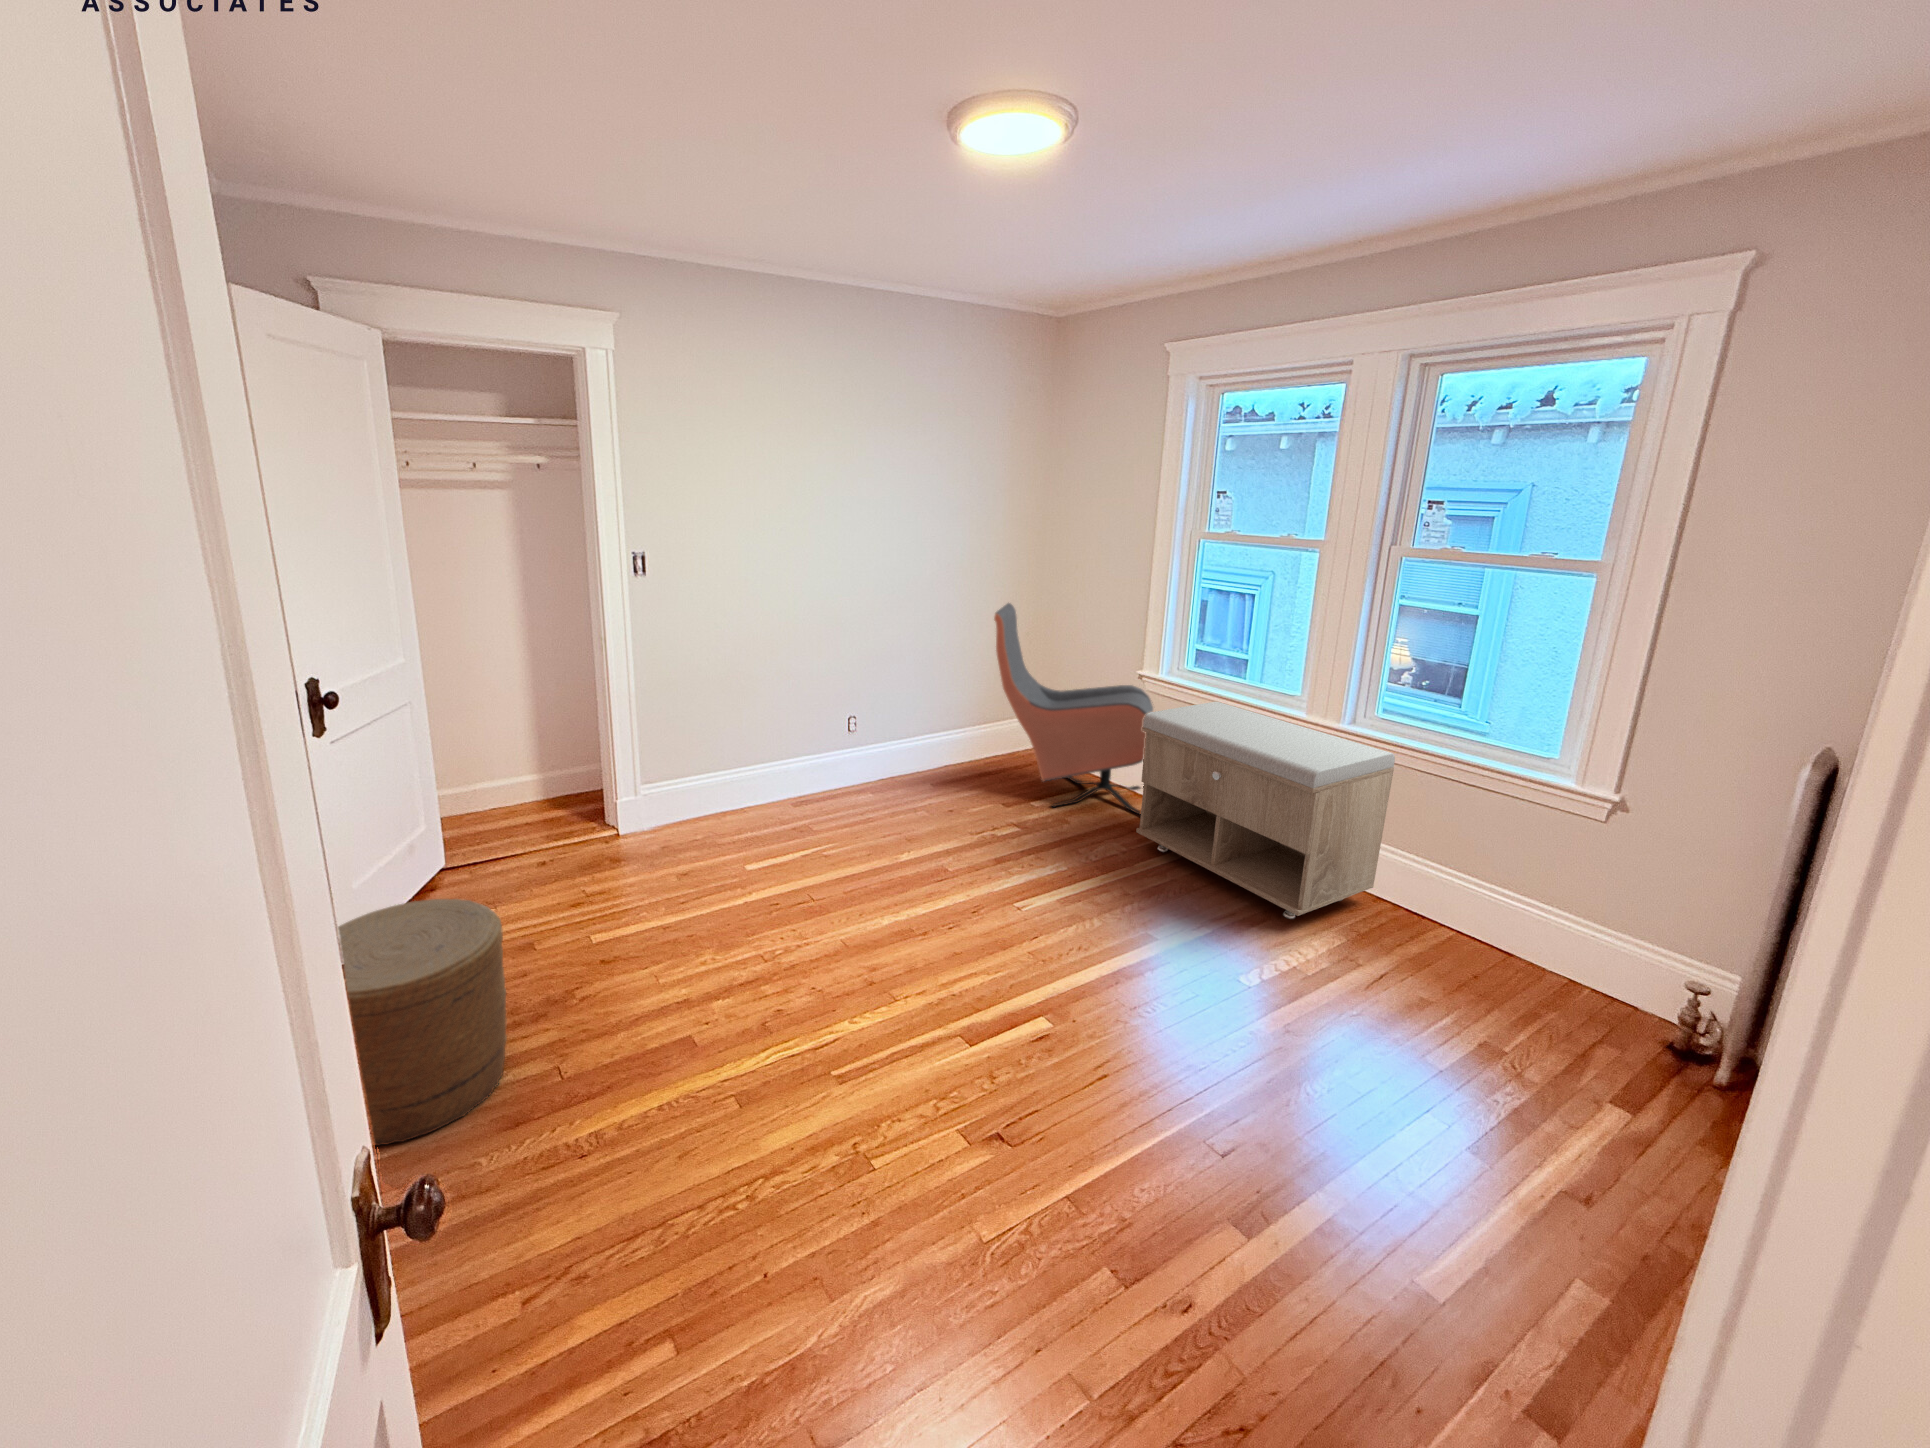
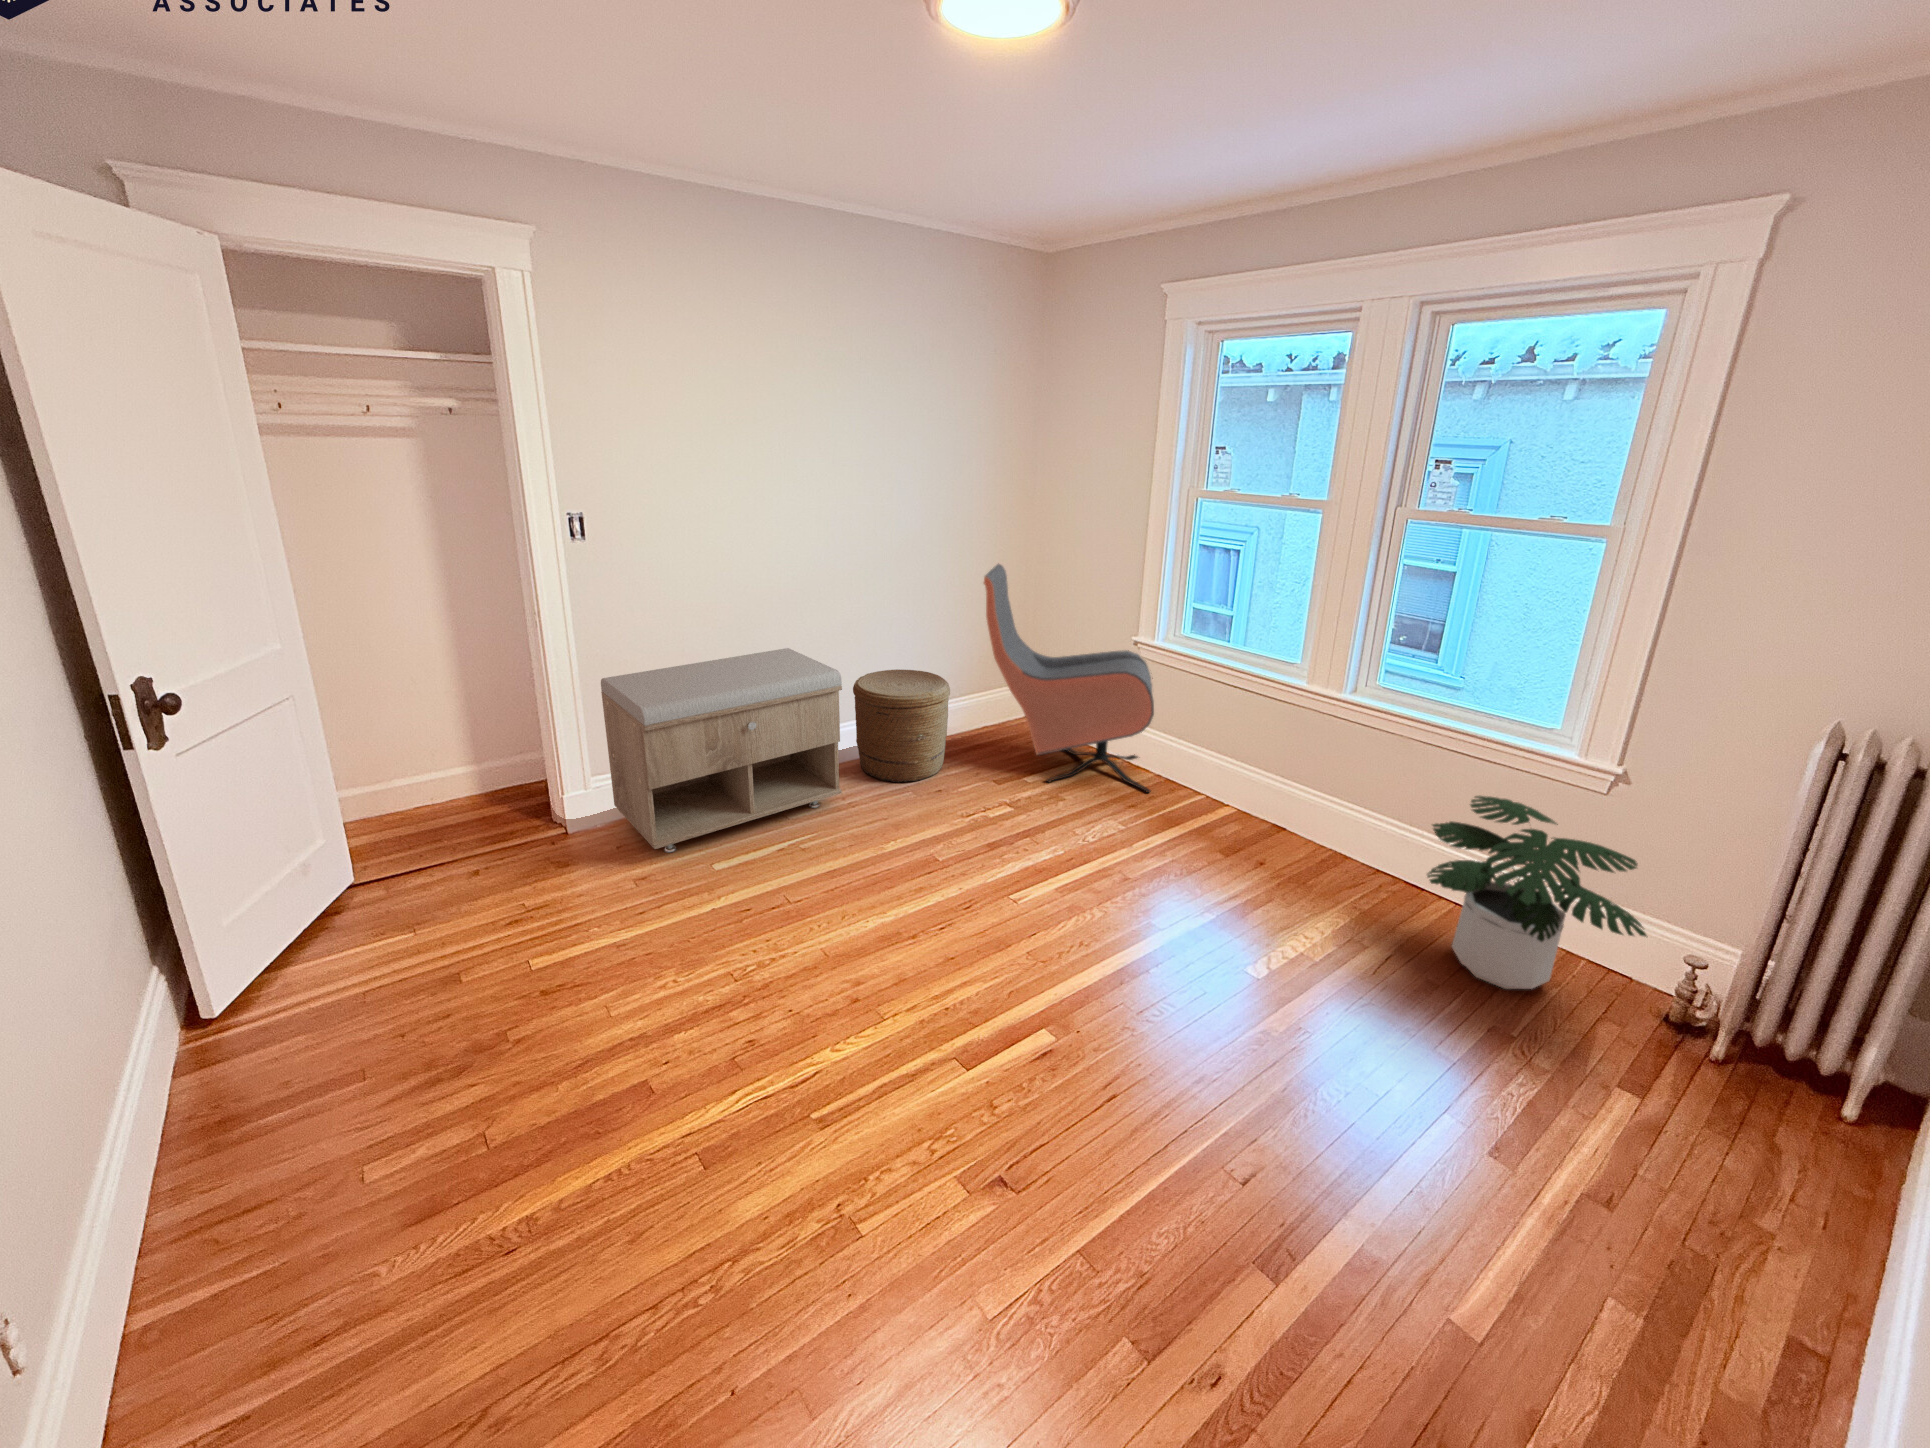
storage bench: present [1136,702,1395,919] -> present [601,648,842,853]
potted plant: none [1416,822,1639,1011] -> present [1427,796,1646,989]
woven basket: present [338,899,507,1145] -> present [853,669,950,783]

